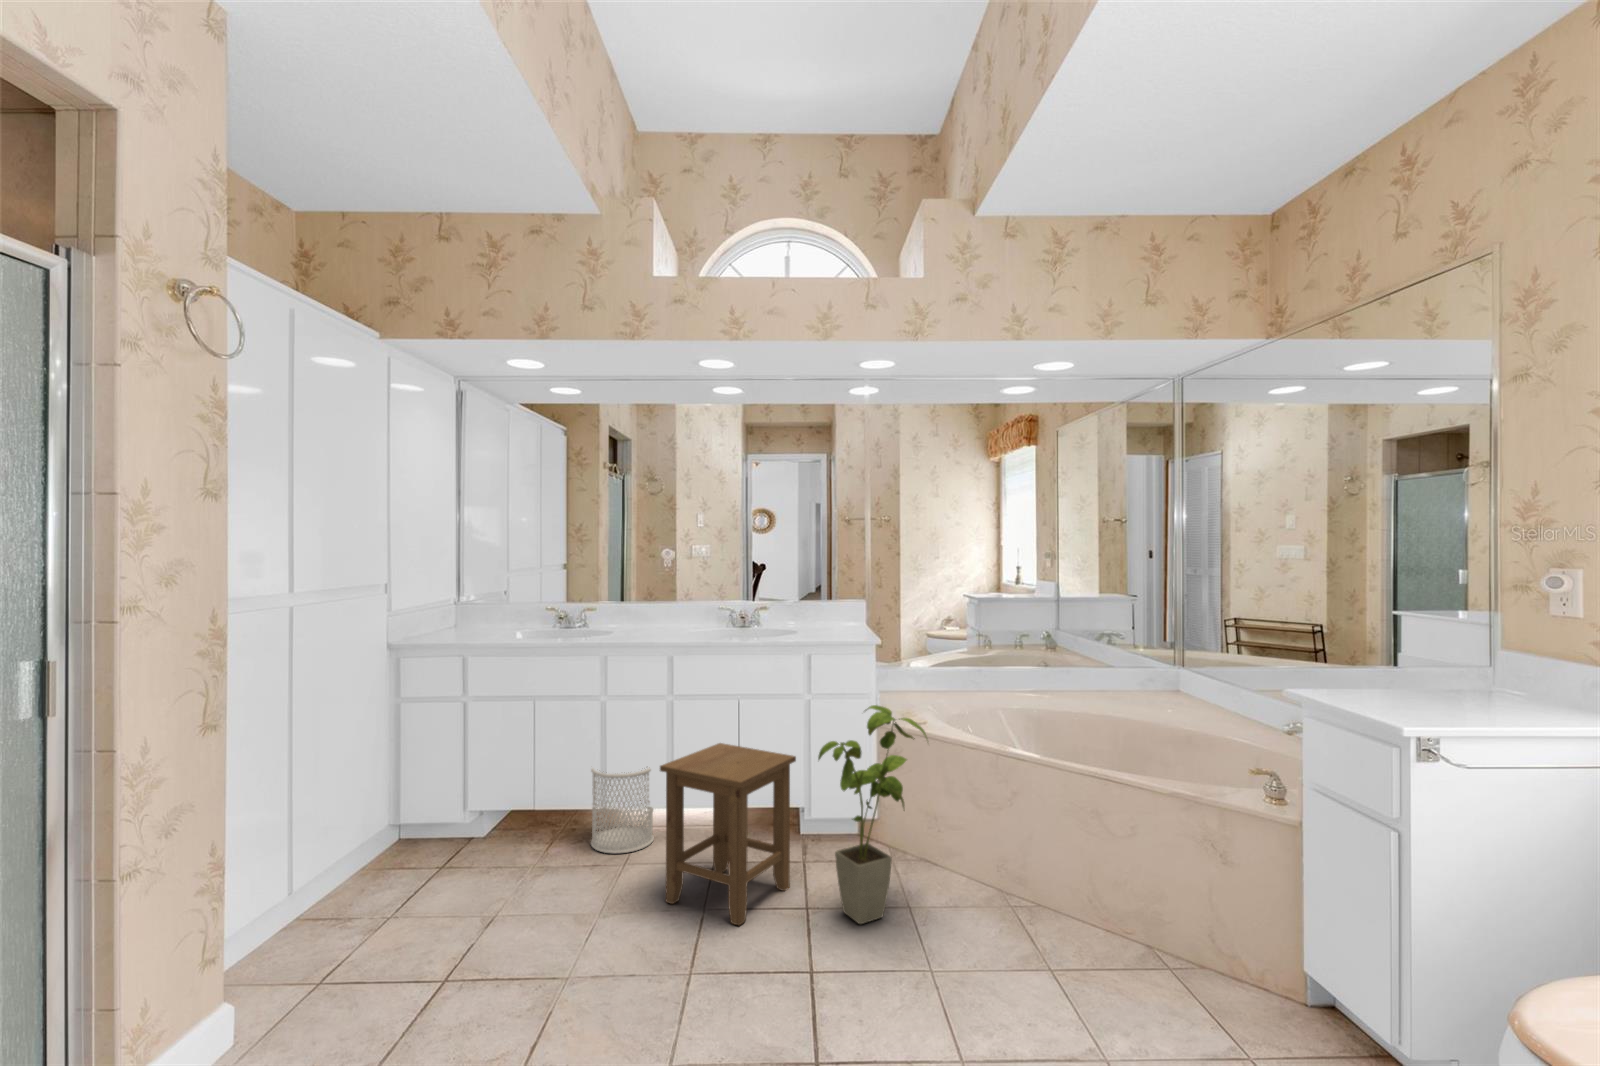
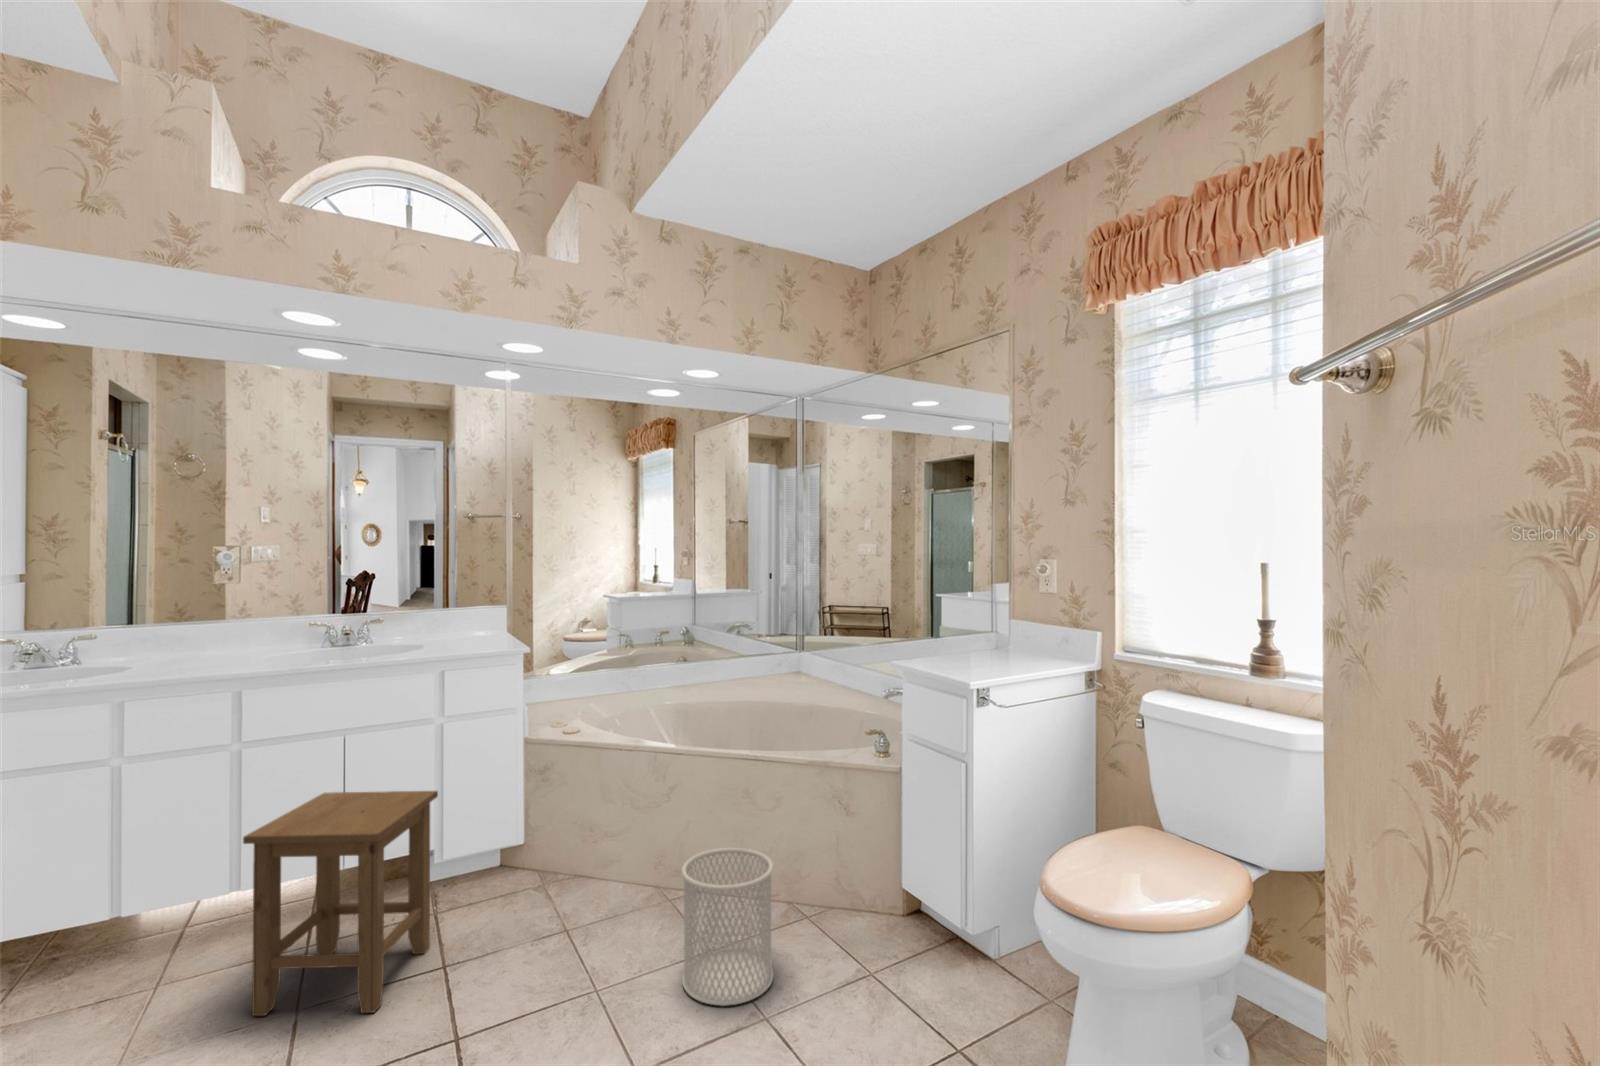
house plant: present [818,705,927,924] -> none [476,717,607,964]
wastebasket: present [591,767,654,853] -> present [682,848,774,1006]

